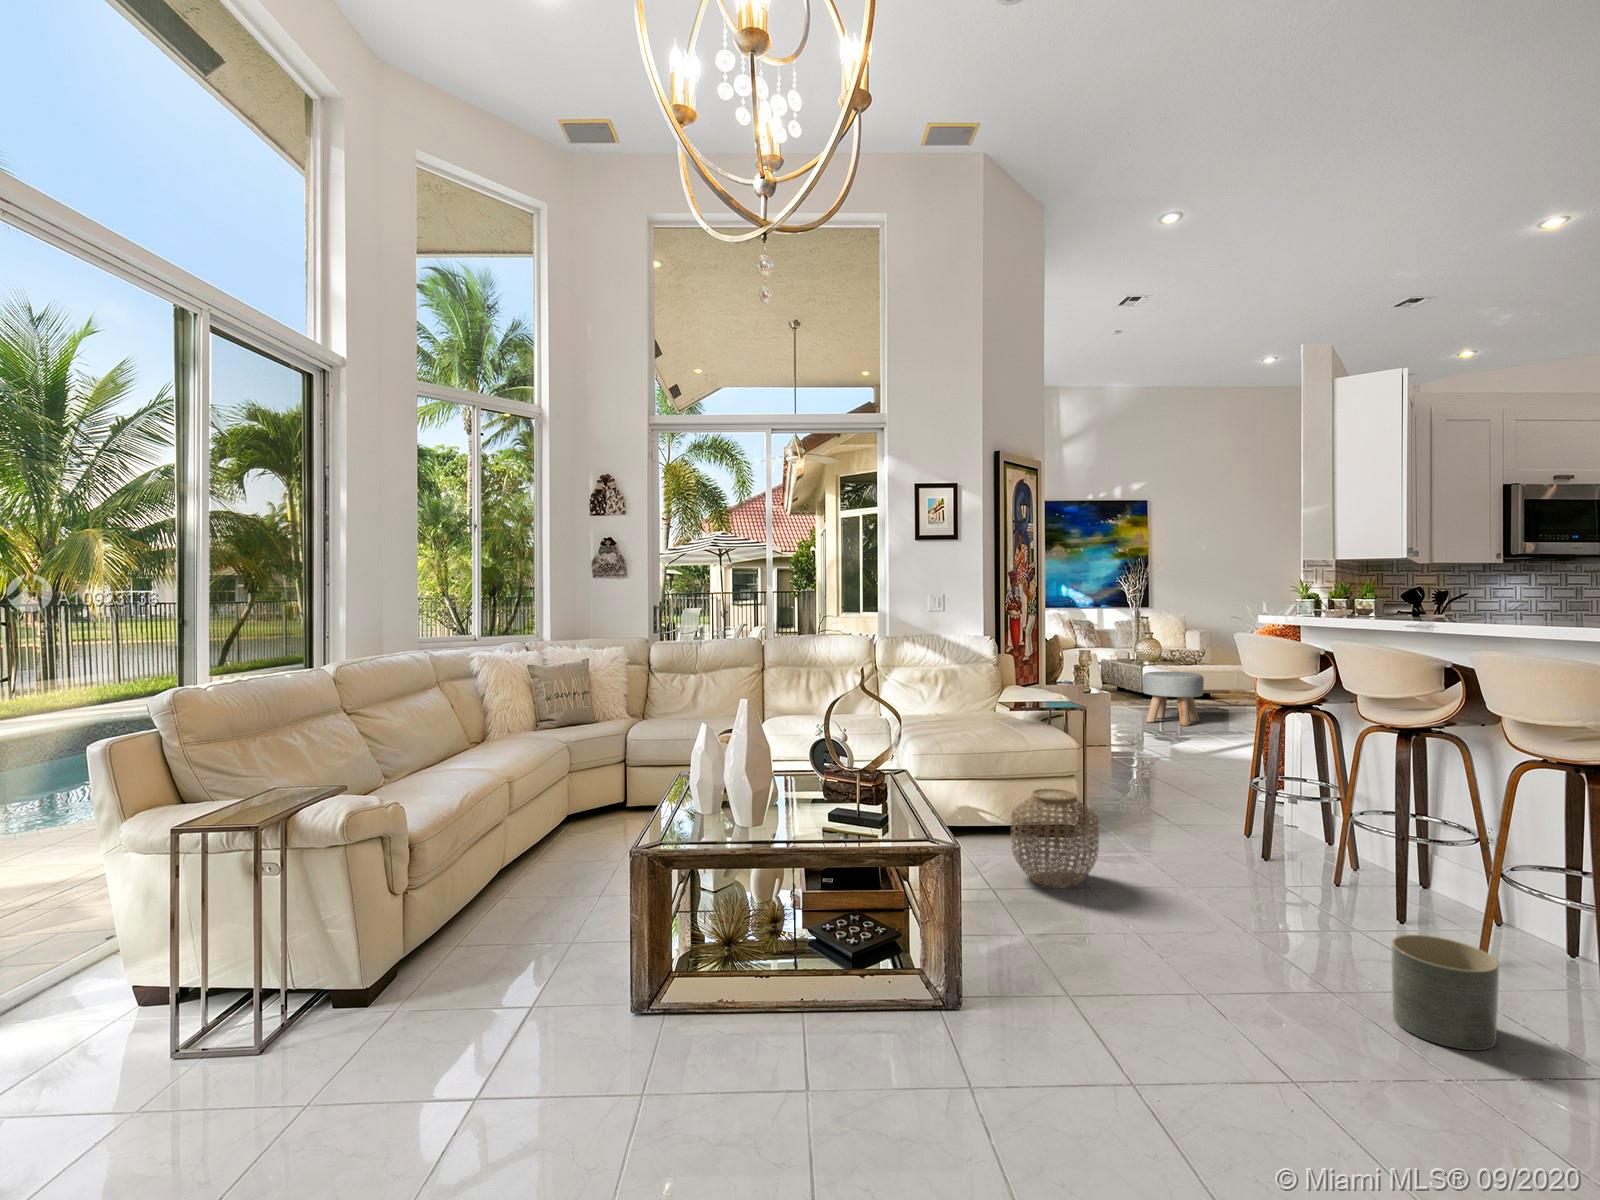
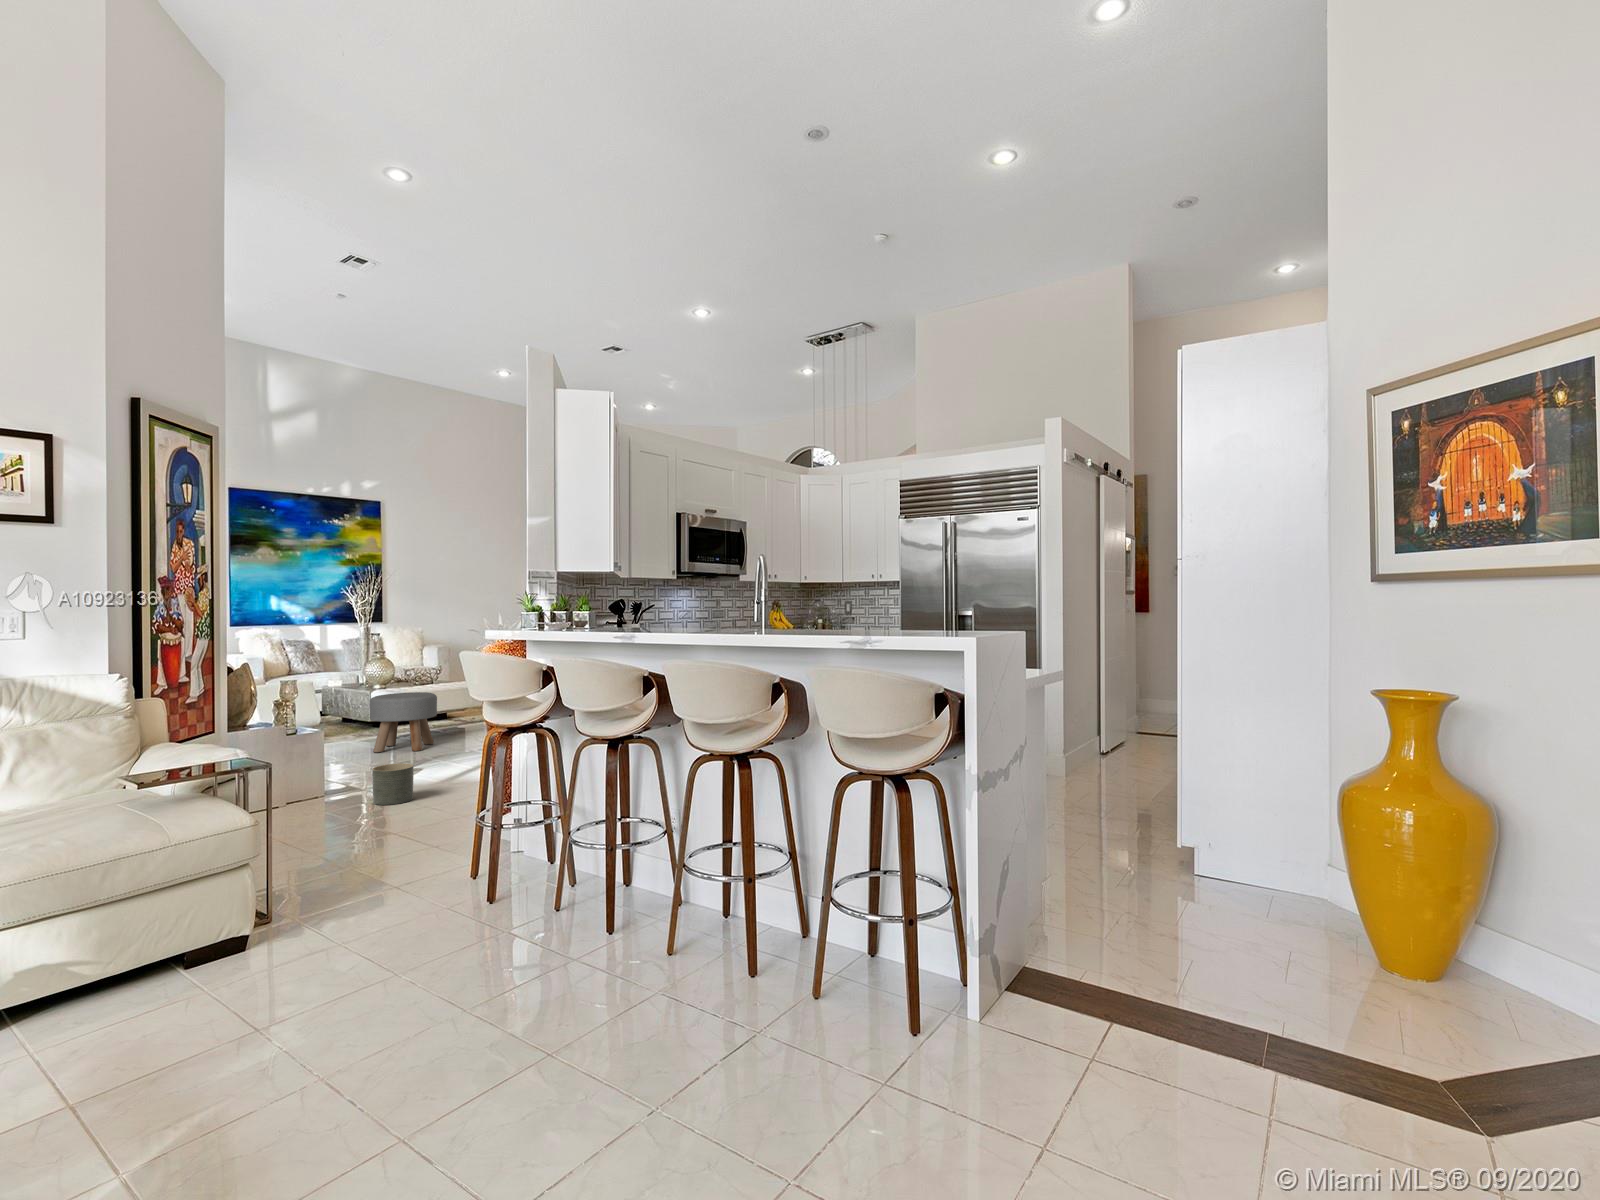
woven basket: present [1011,789,1099,887] -> none [112,890,264,1044]
planter: present [1391,935,1499,1050] -> present [372,764,414,805]

